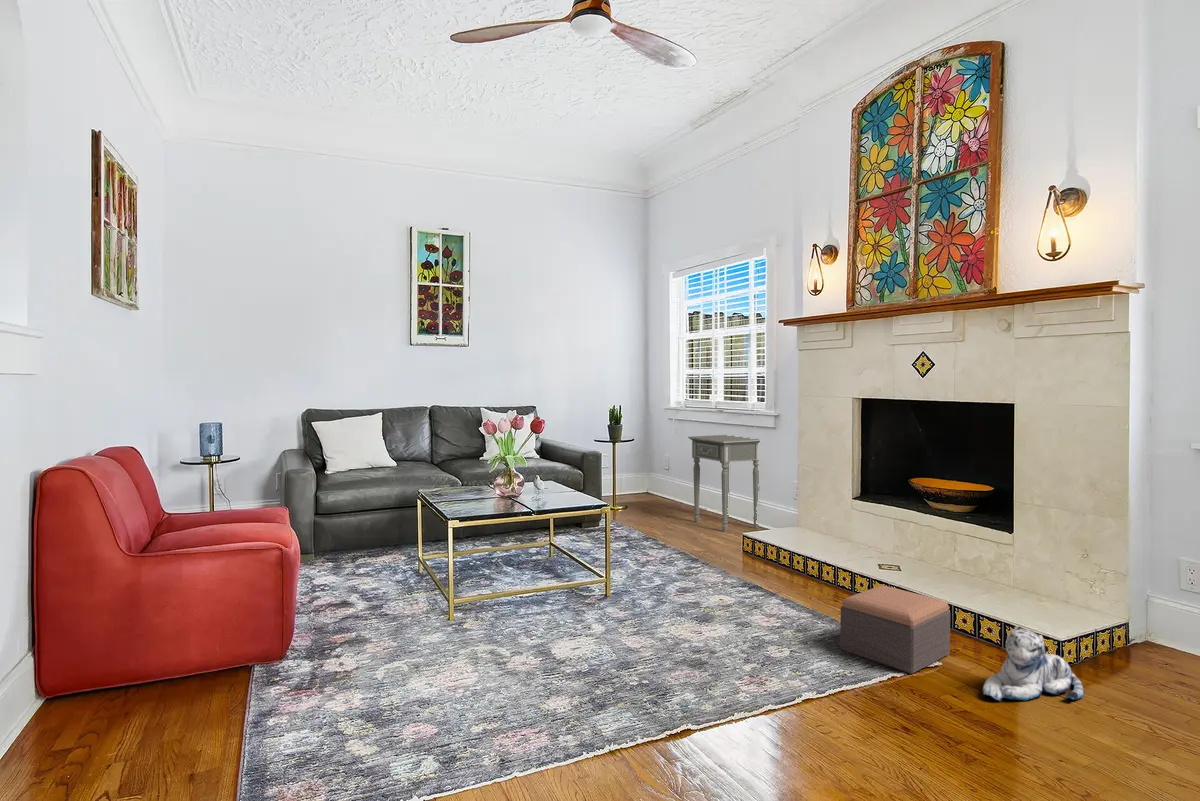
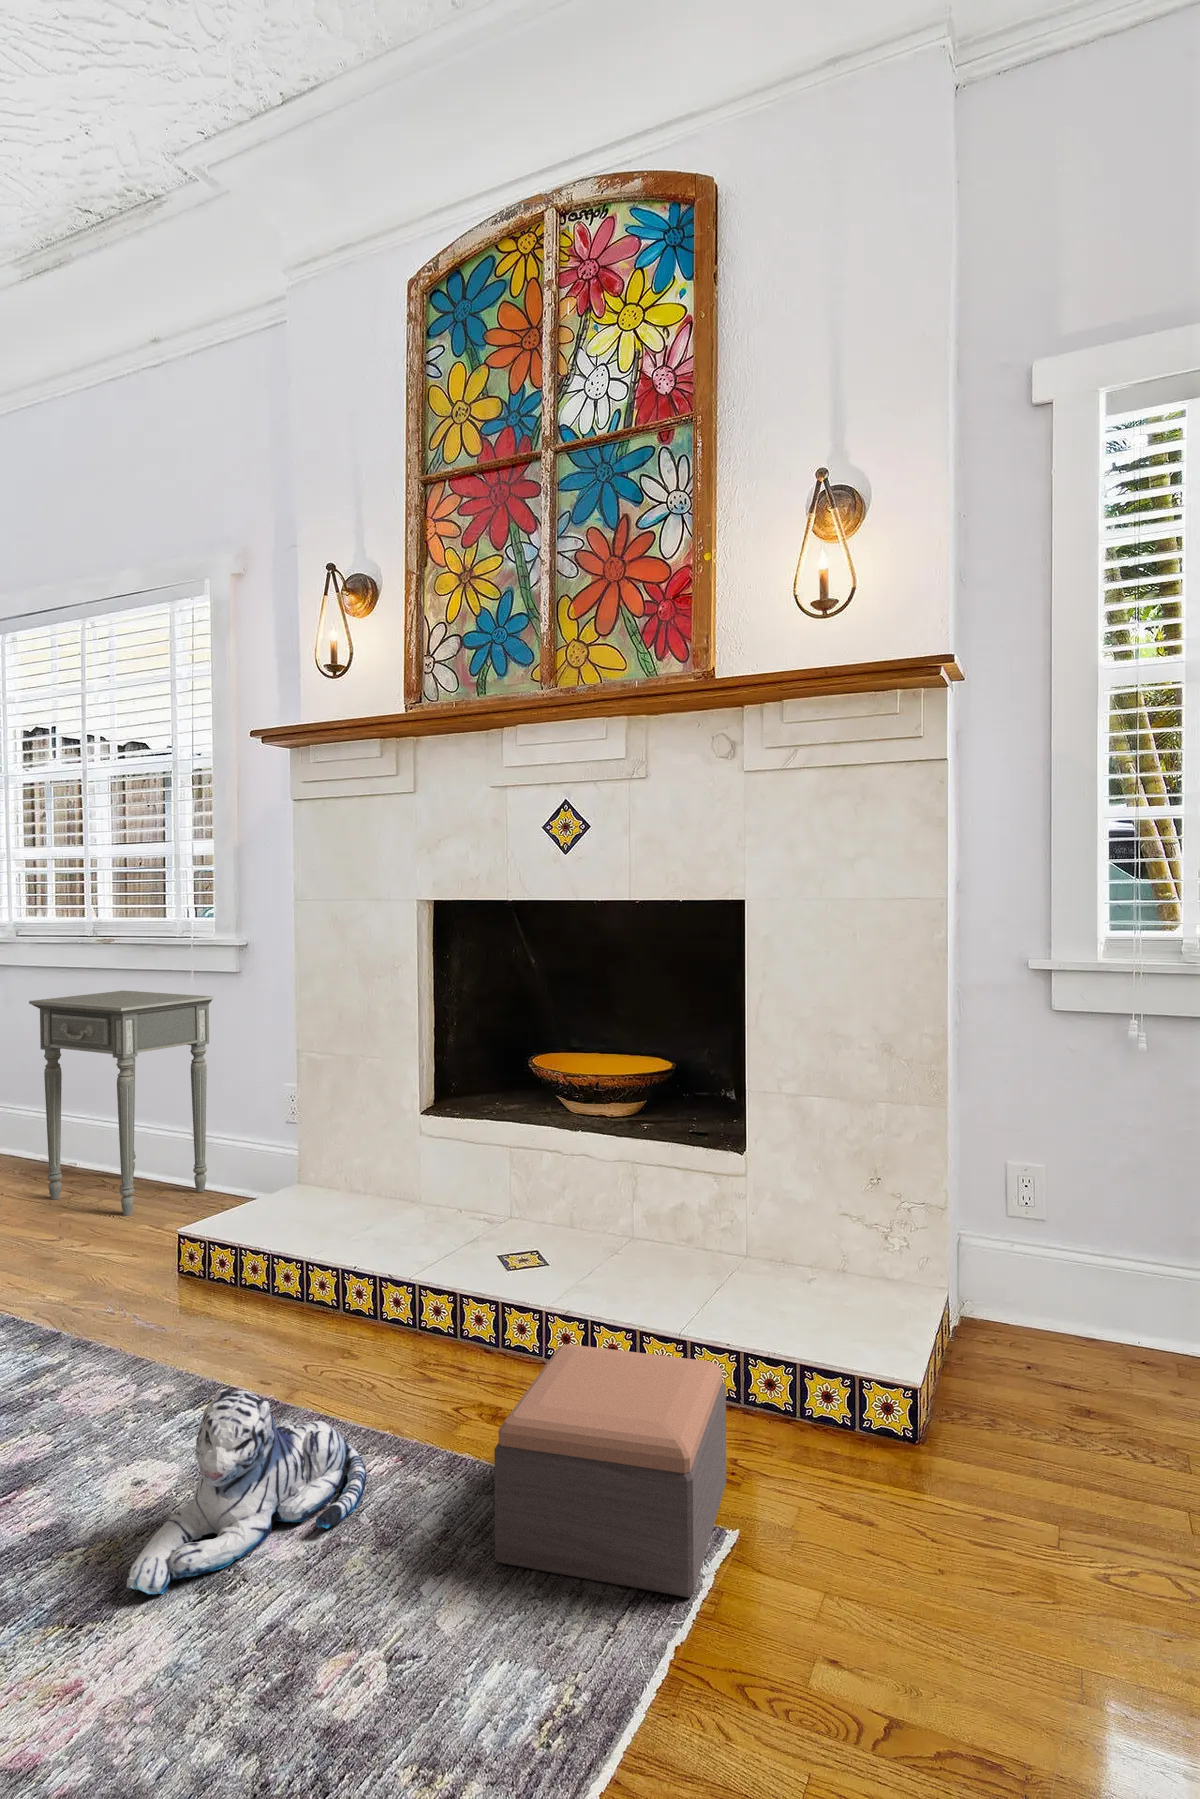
plush toy: present [983,626,1084,701] -> present [126,1389,367,1594]

